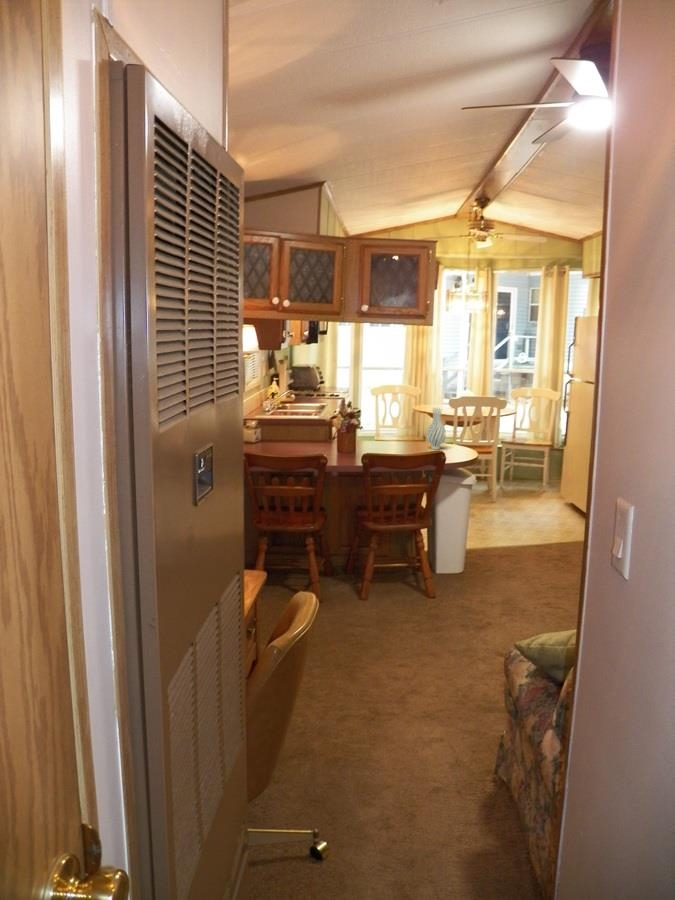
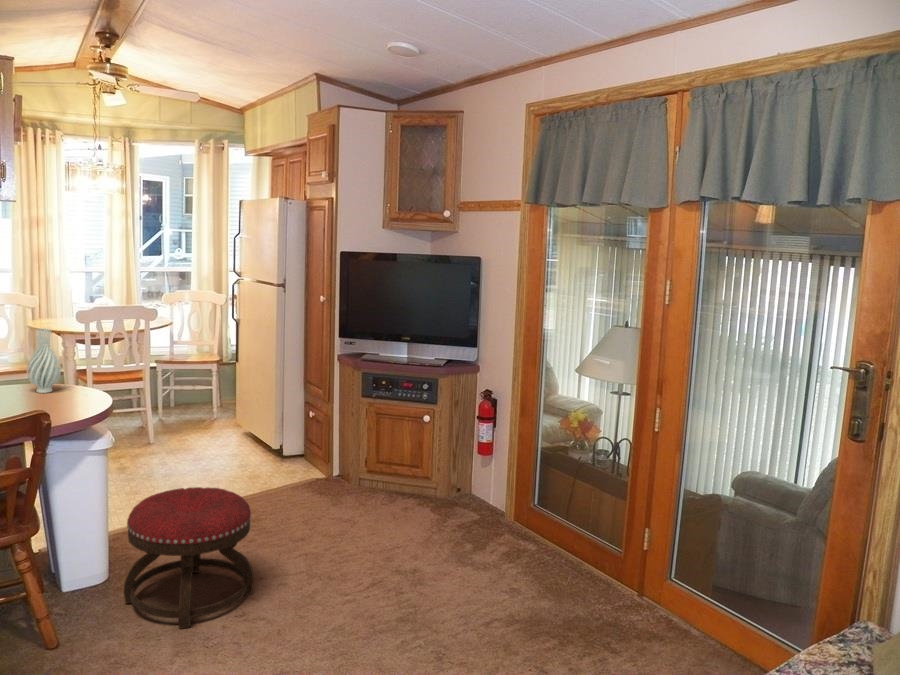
ottoman: none [477,520,563,607] -> present [124,487,254,628]

